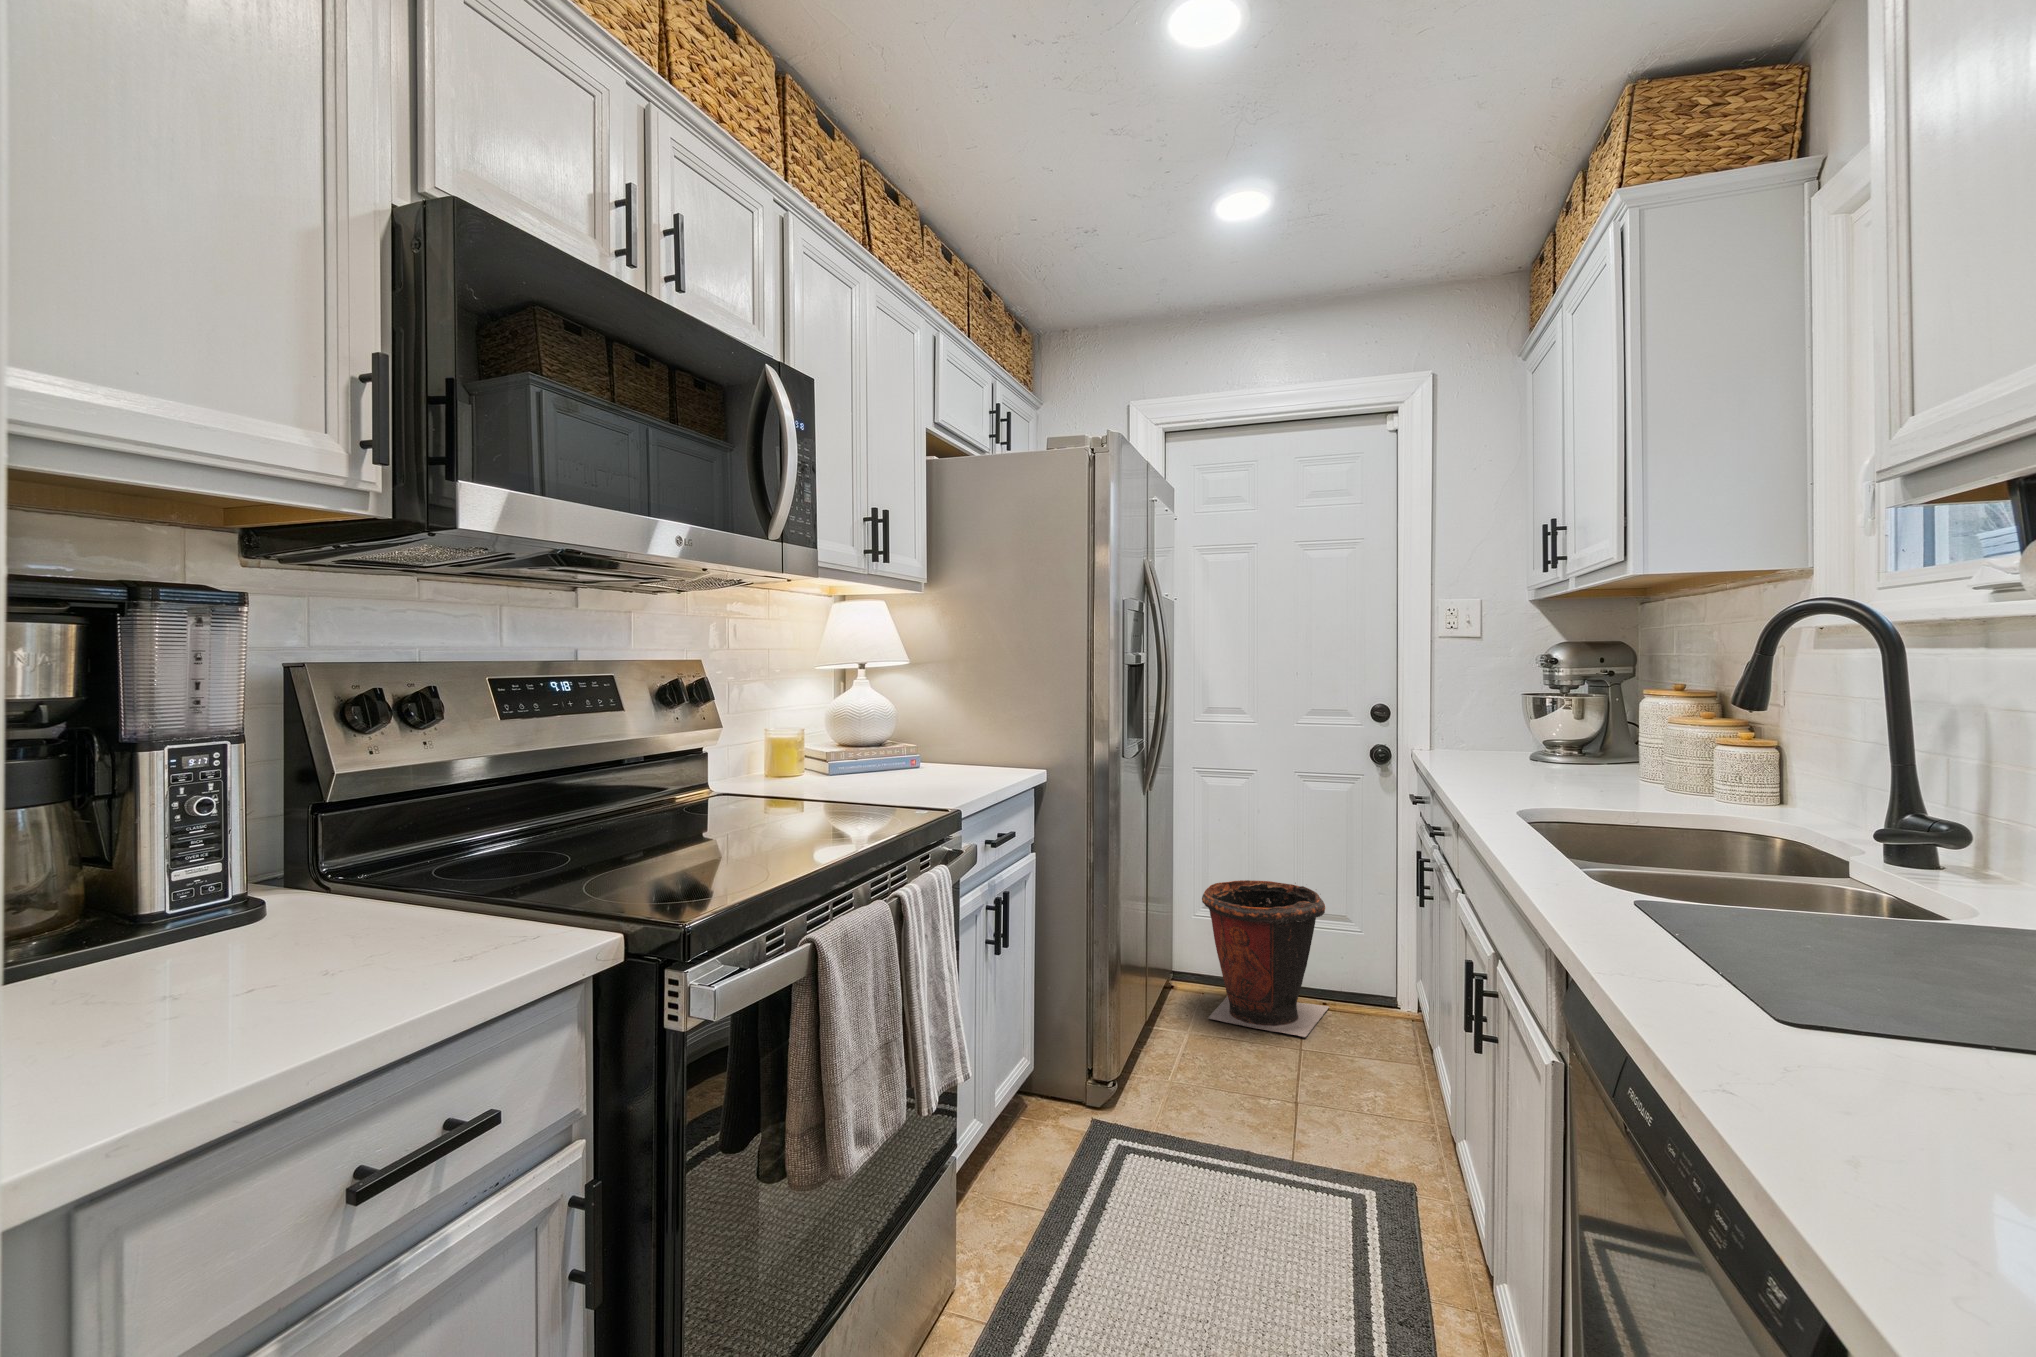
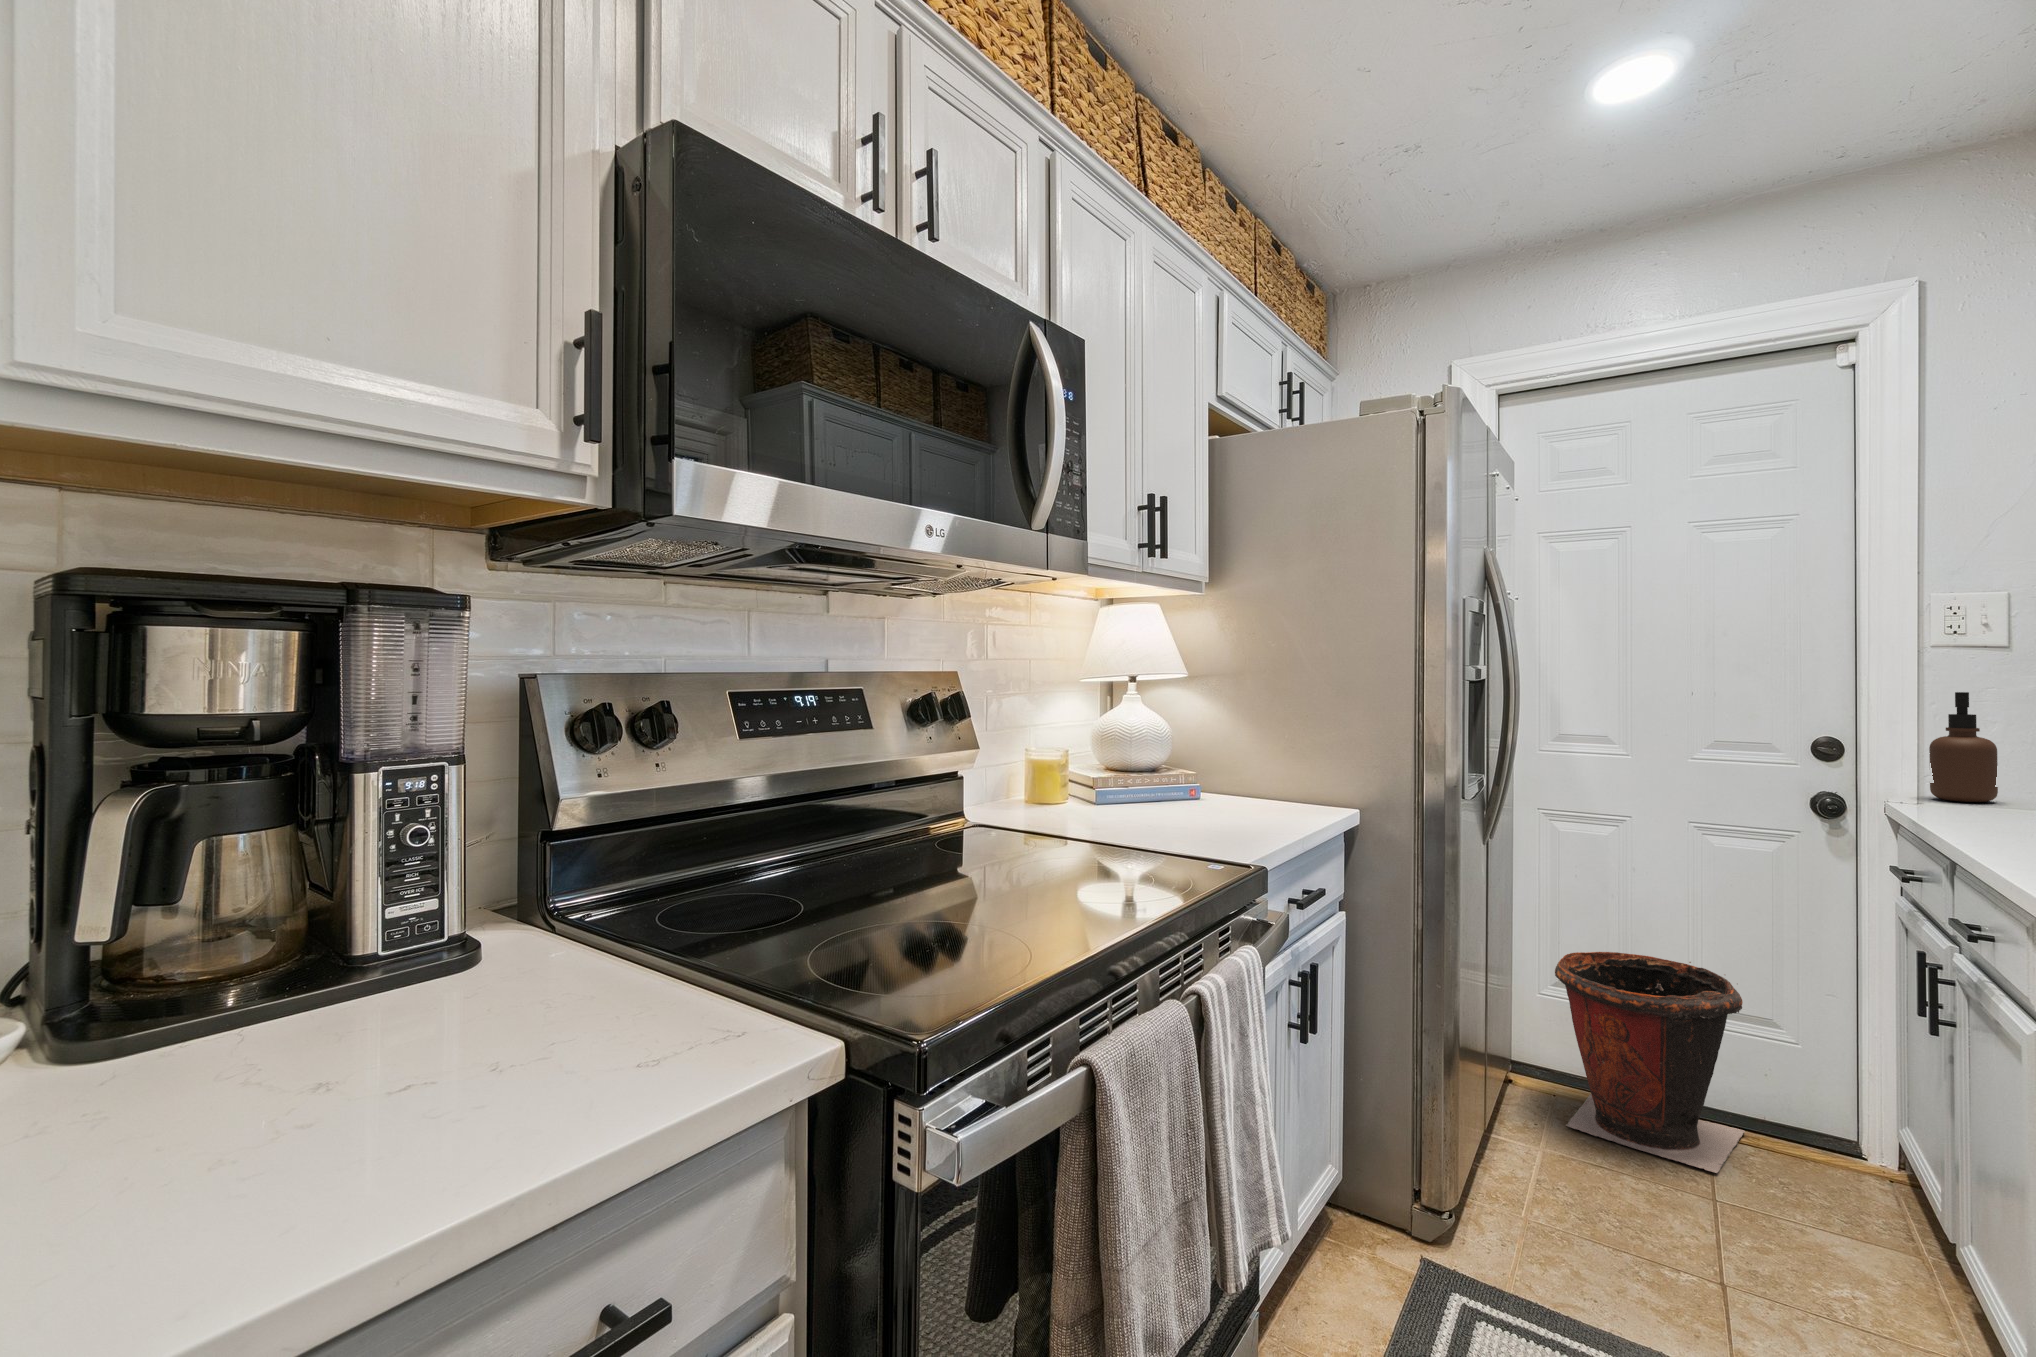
soap dispenser: none [1438,673,1476,751] -> present [1929,692,1998,802]

